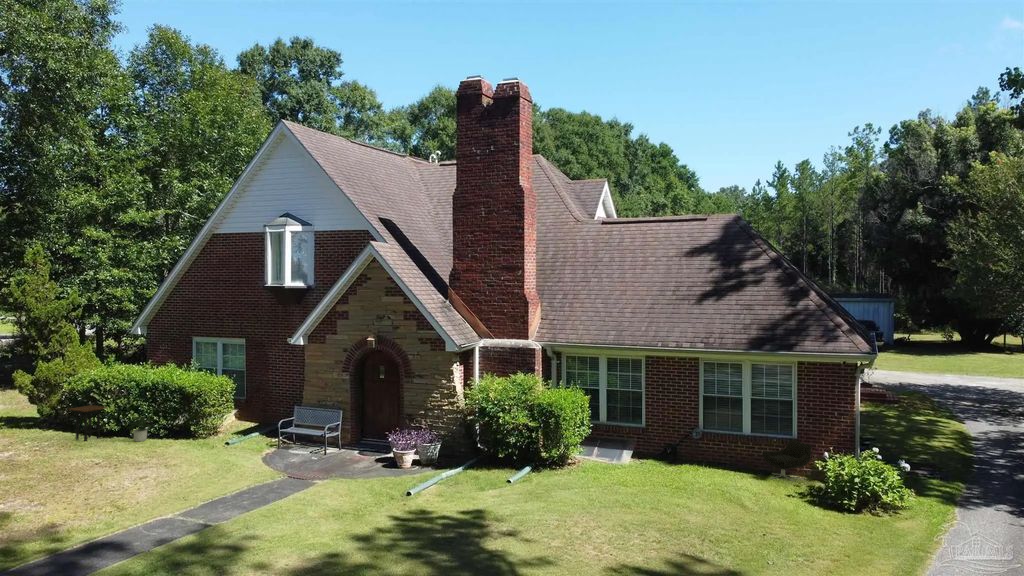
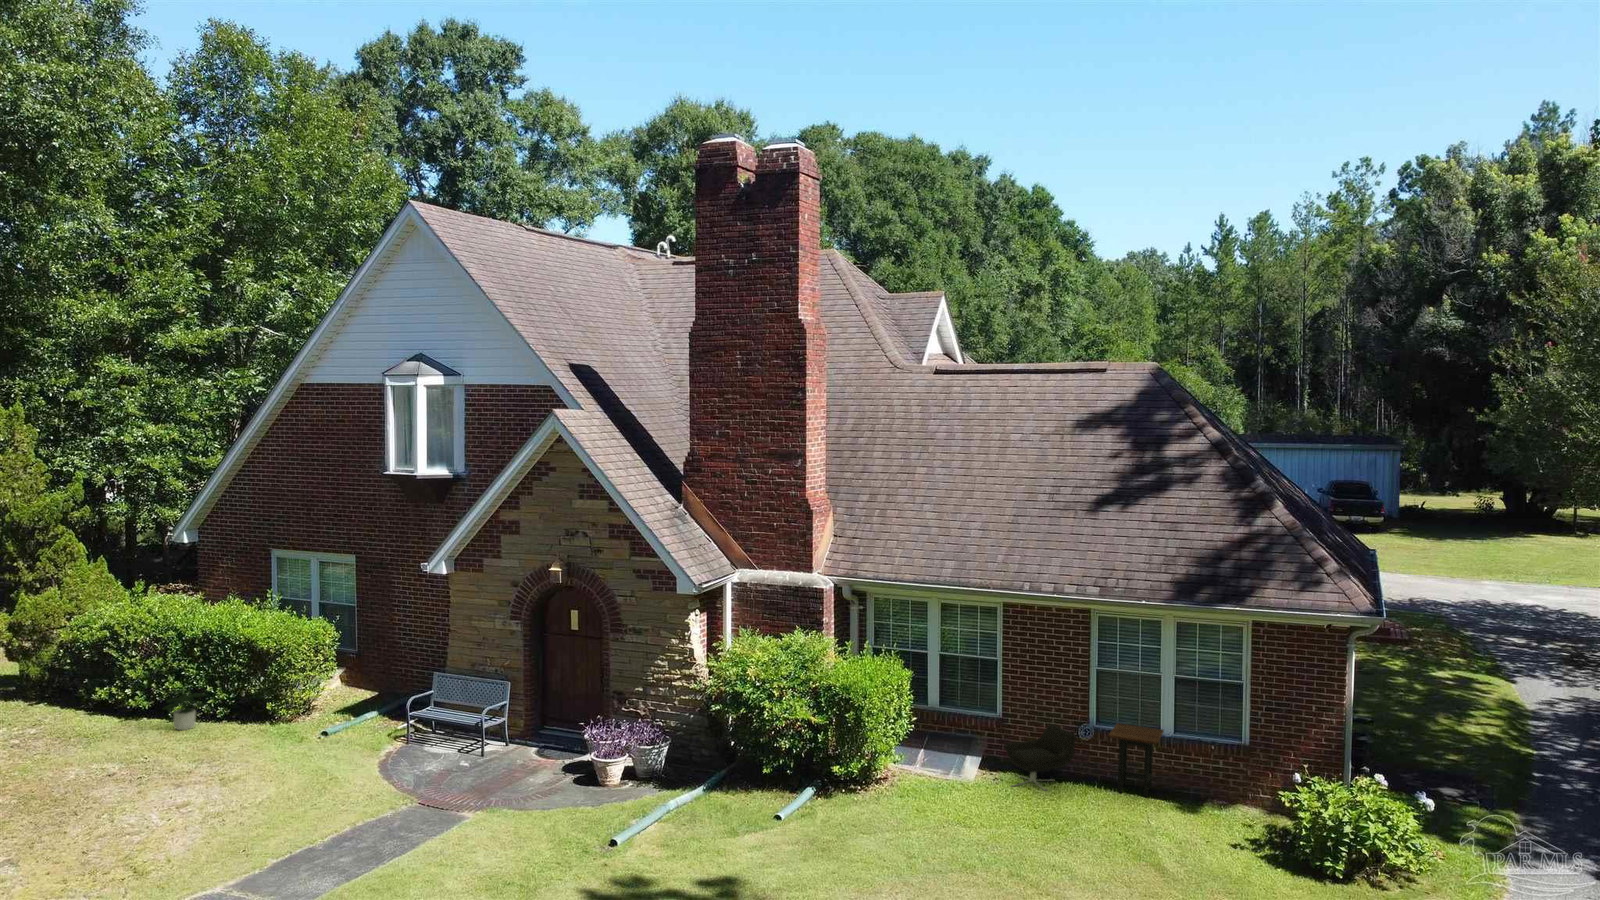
side table: present [68,405,107,441] -> present [1109,723,1164,797]
lounge chair: present [762,440,811,481] -> present [1005,724,1076,790]

